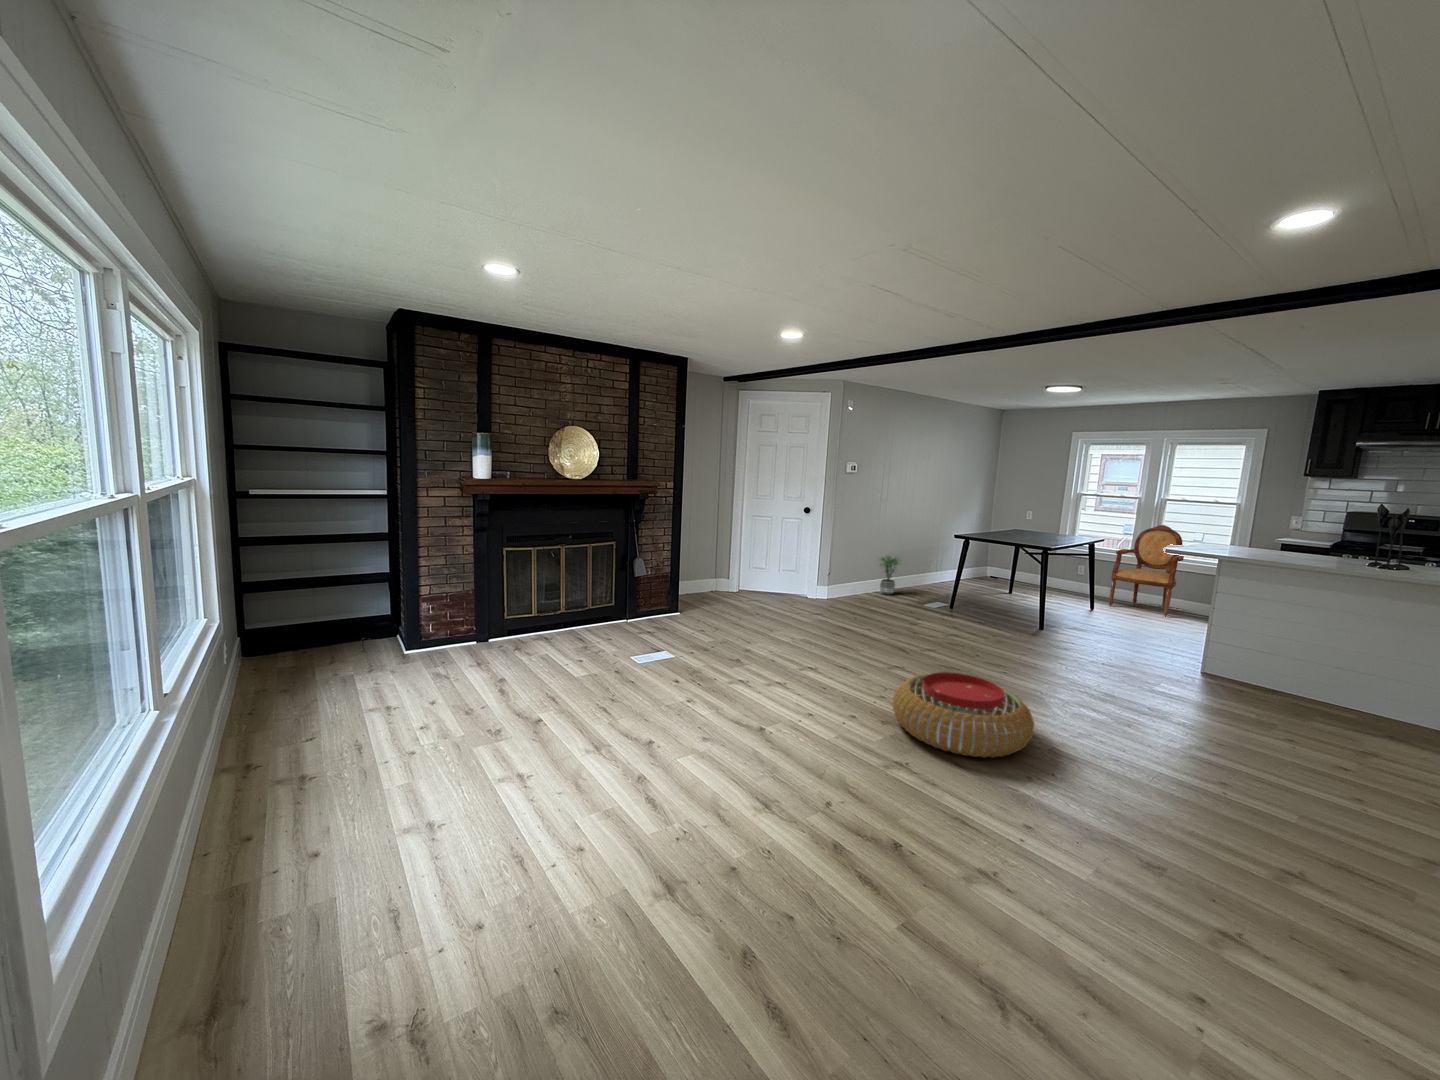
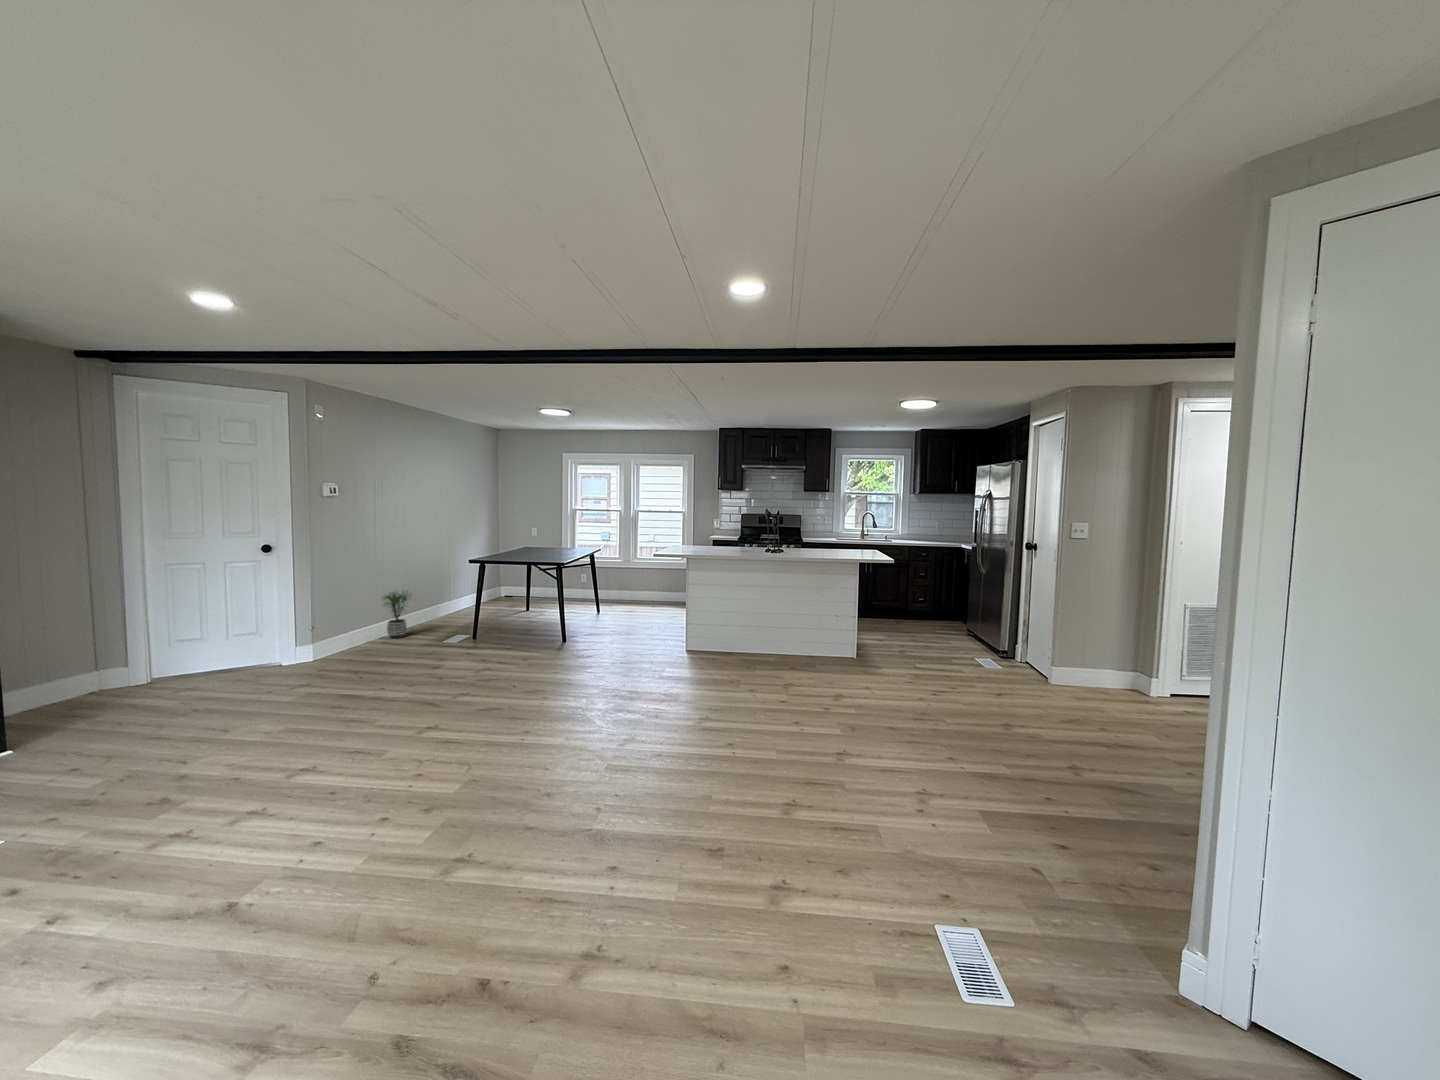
armchair: present [1109,525,1184,617] -> none [609,533,655,608]
pouf: present [893,672,1034,758] -> none [436,716,592,816]

